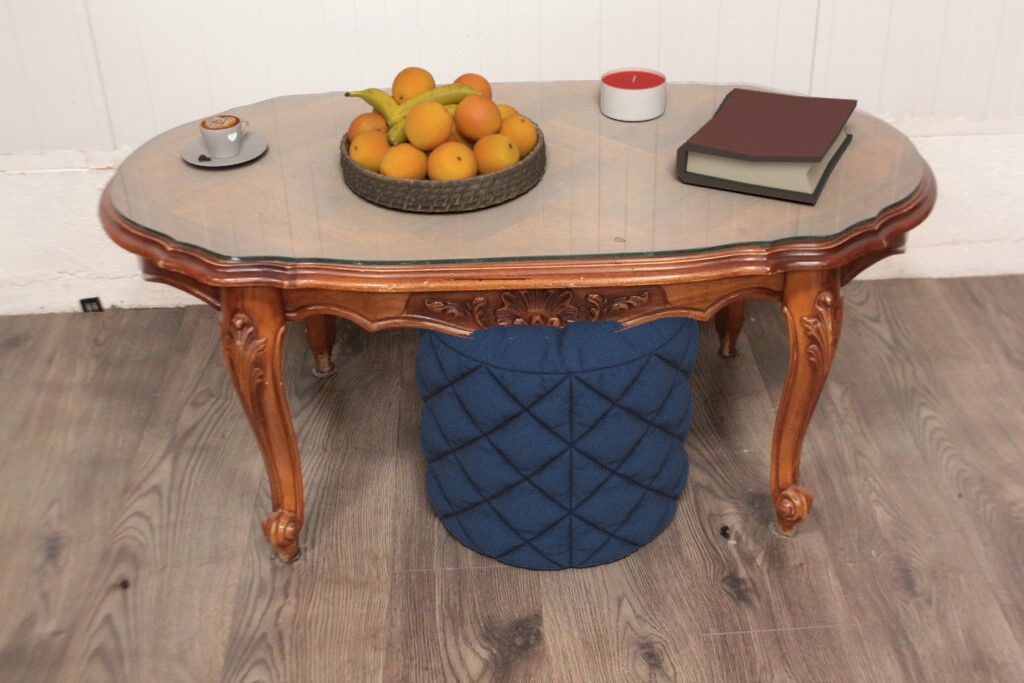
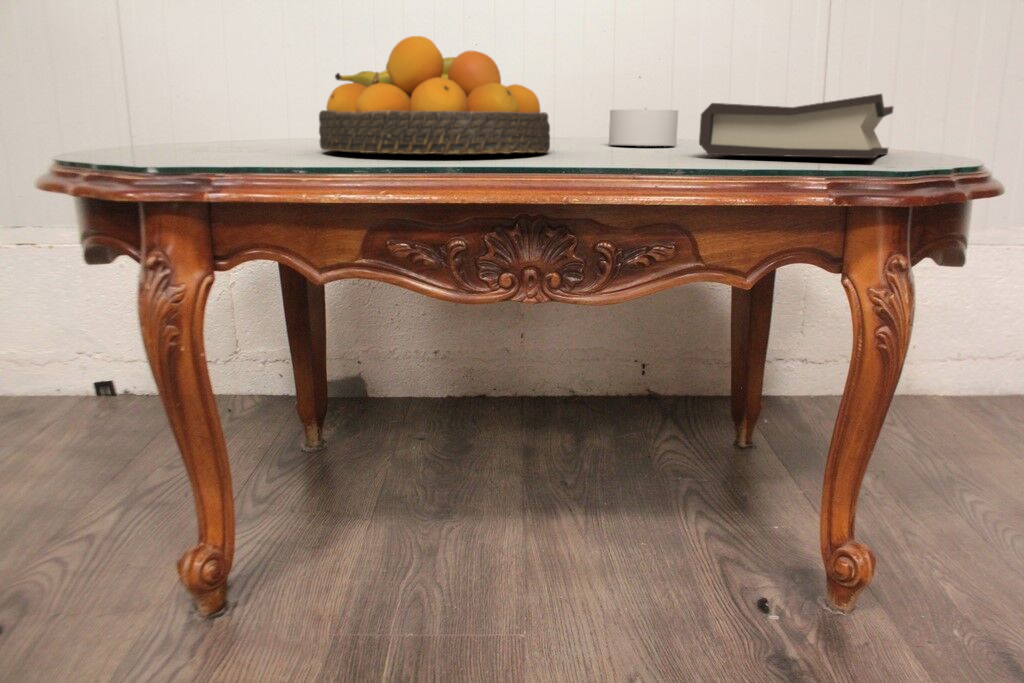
coffee cup: present [181,115,267,166] -> none [155,107,253,147]
pouf: present [415,278,700,570] -> none [384,247,729,635]

